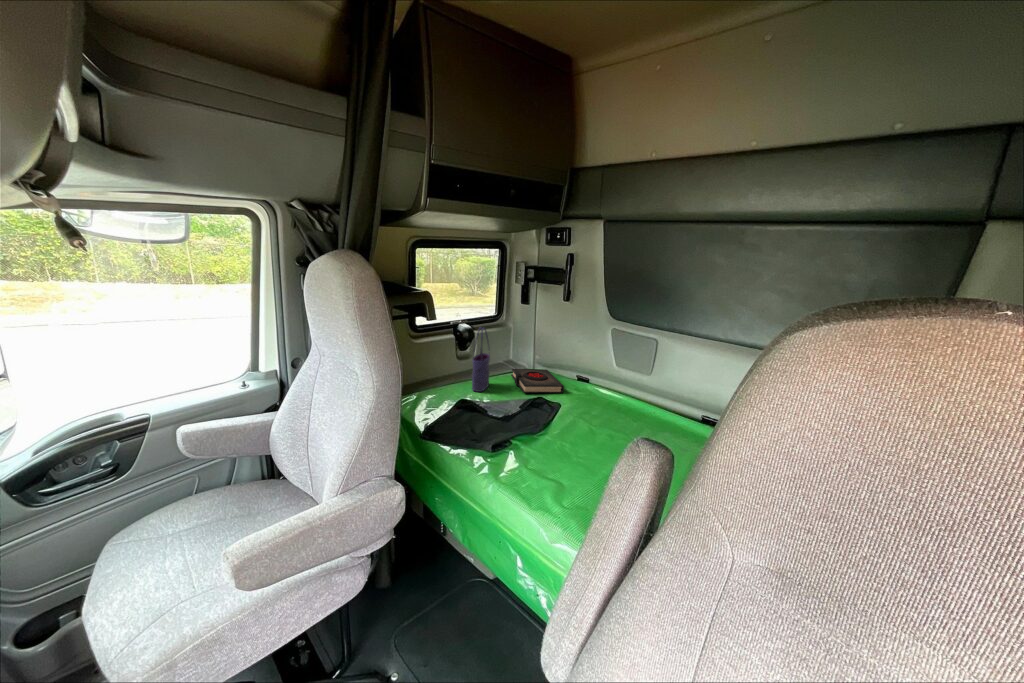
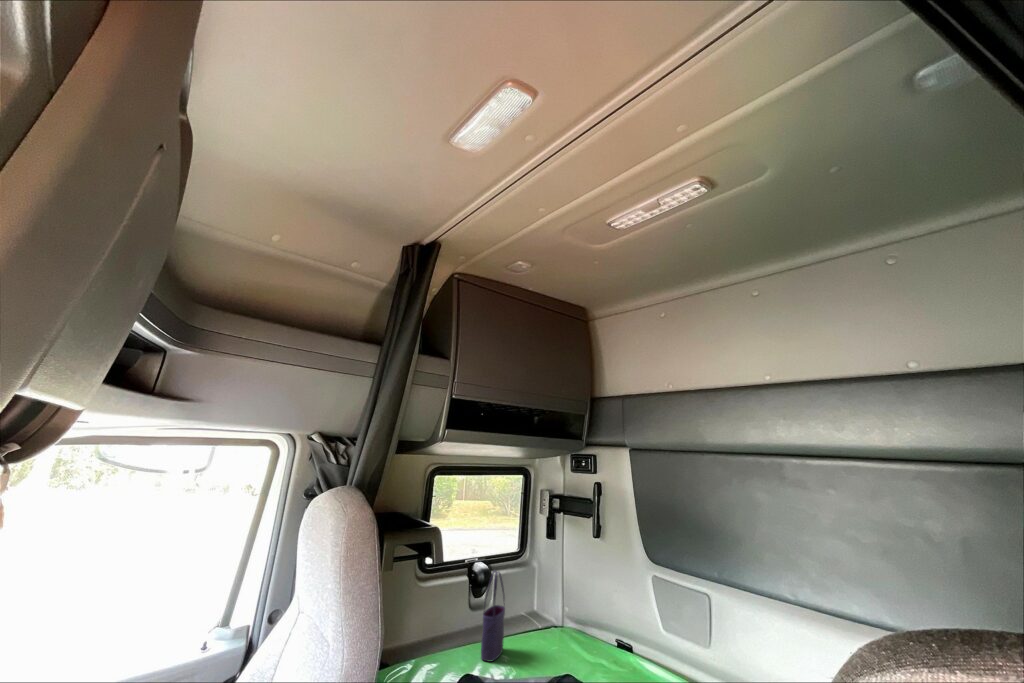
book: present [511,369,564,393] -> none [532,627,598,668]

